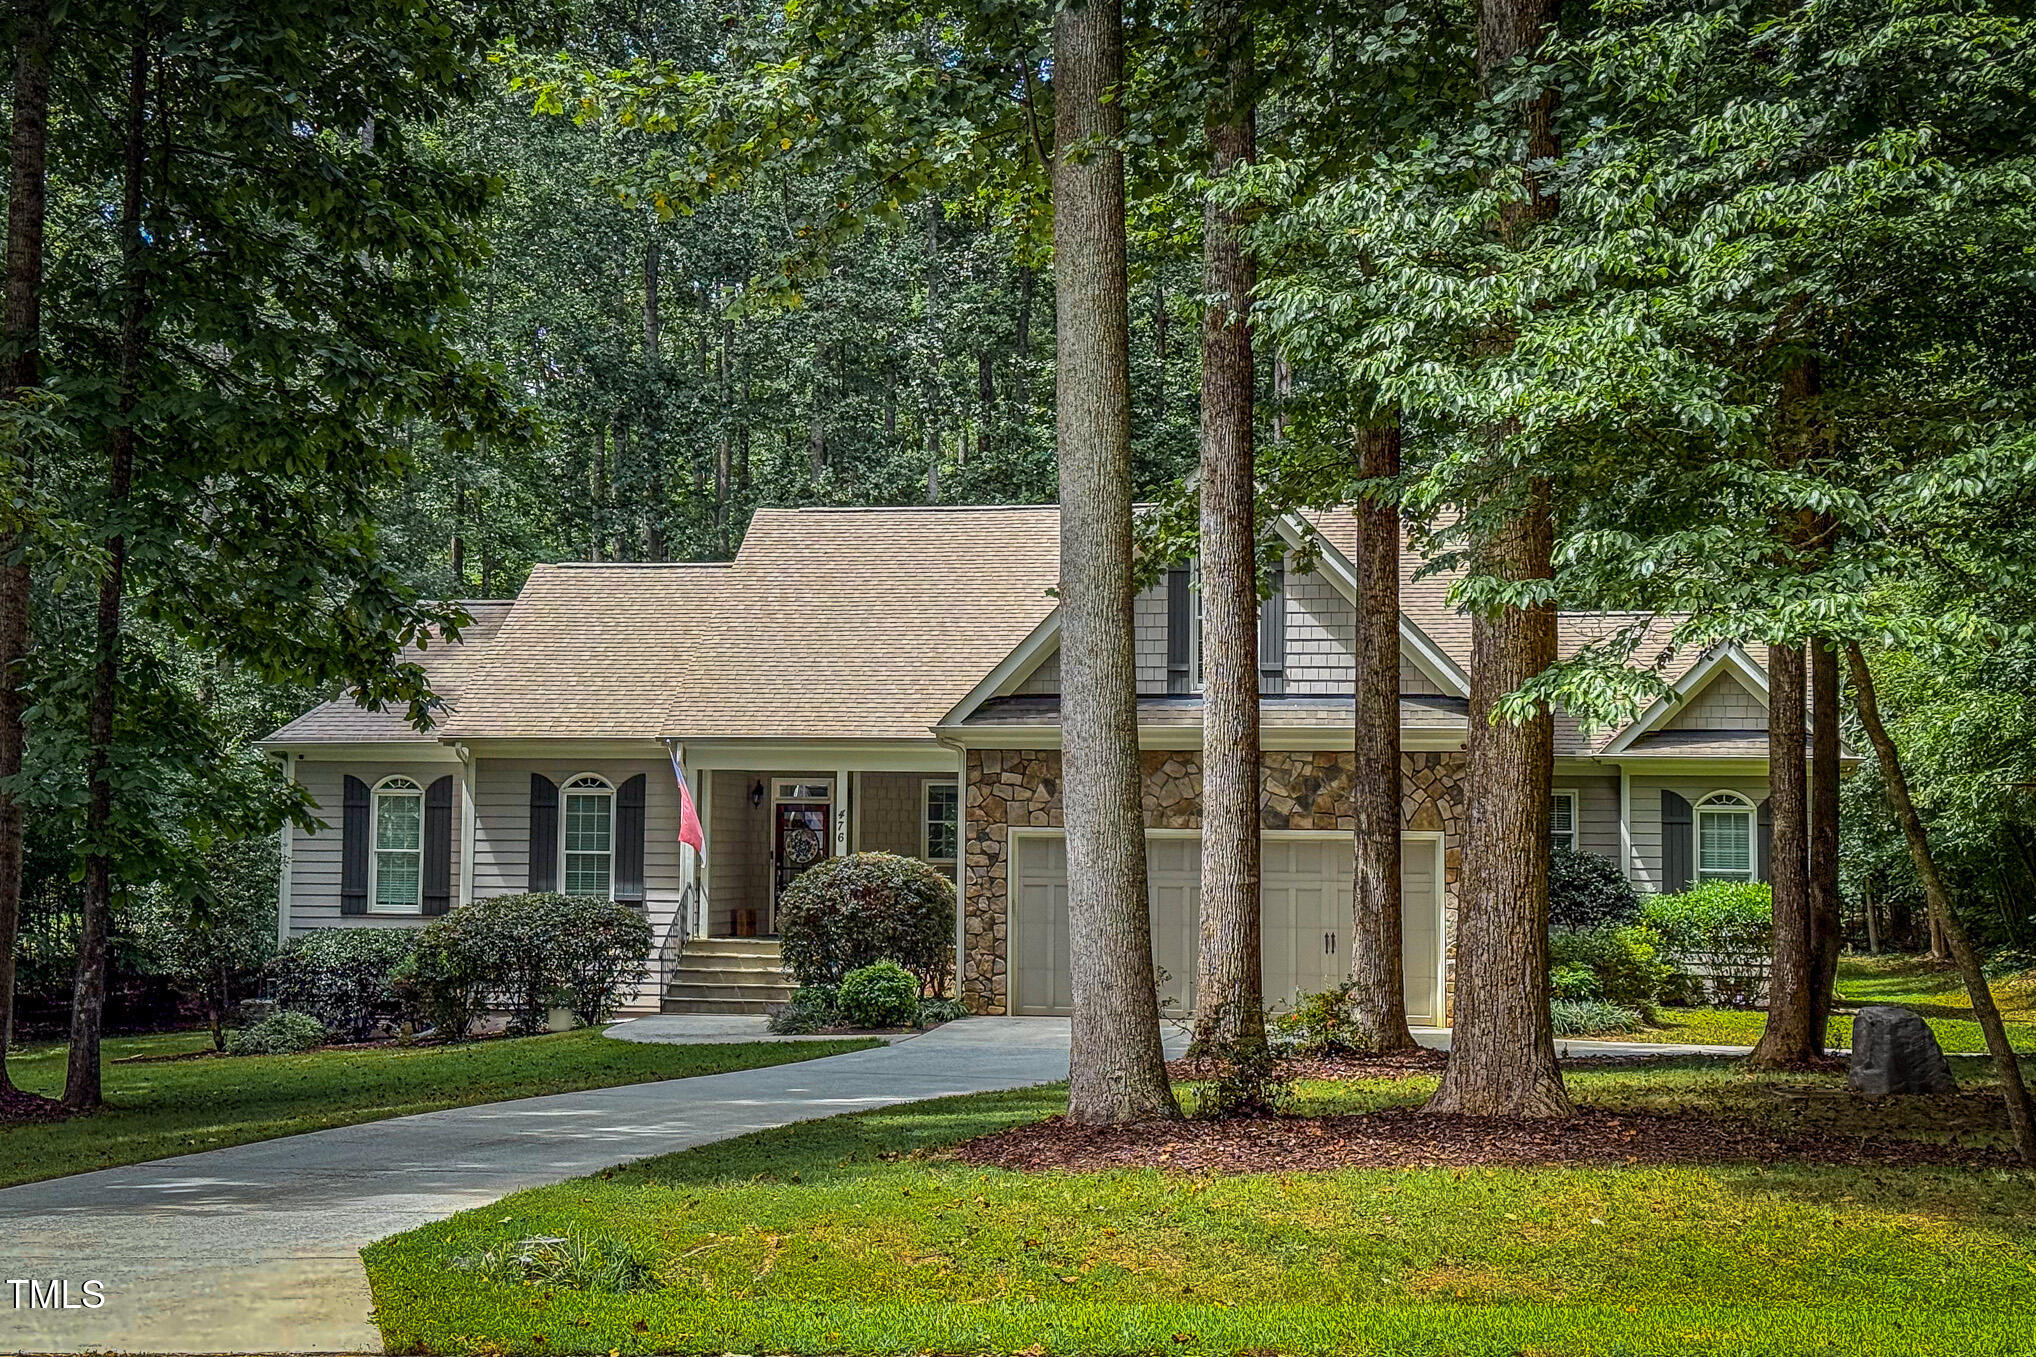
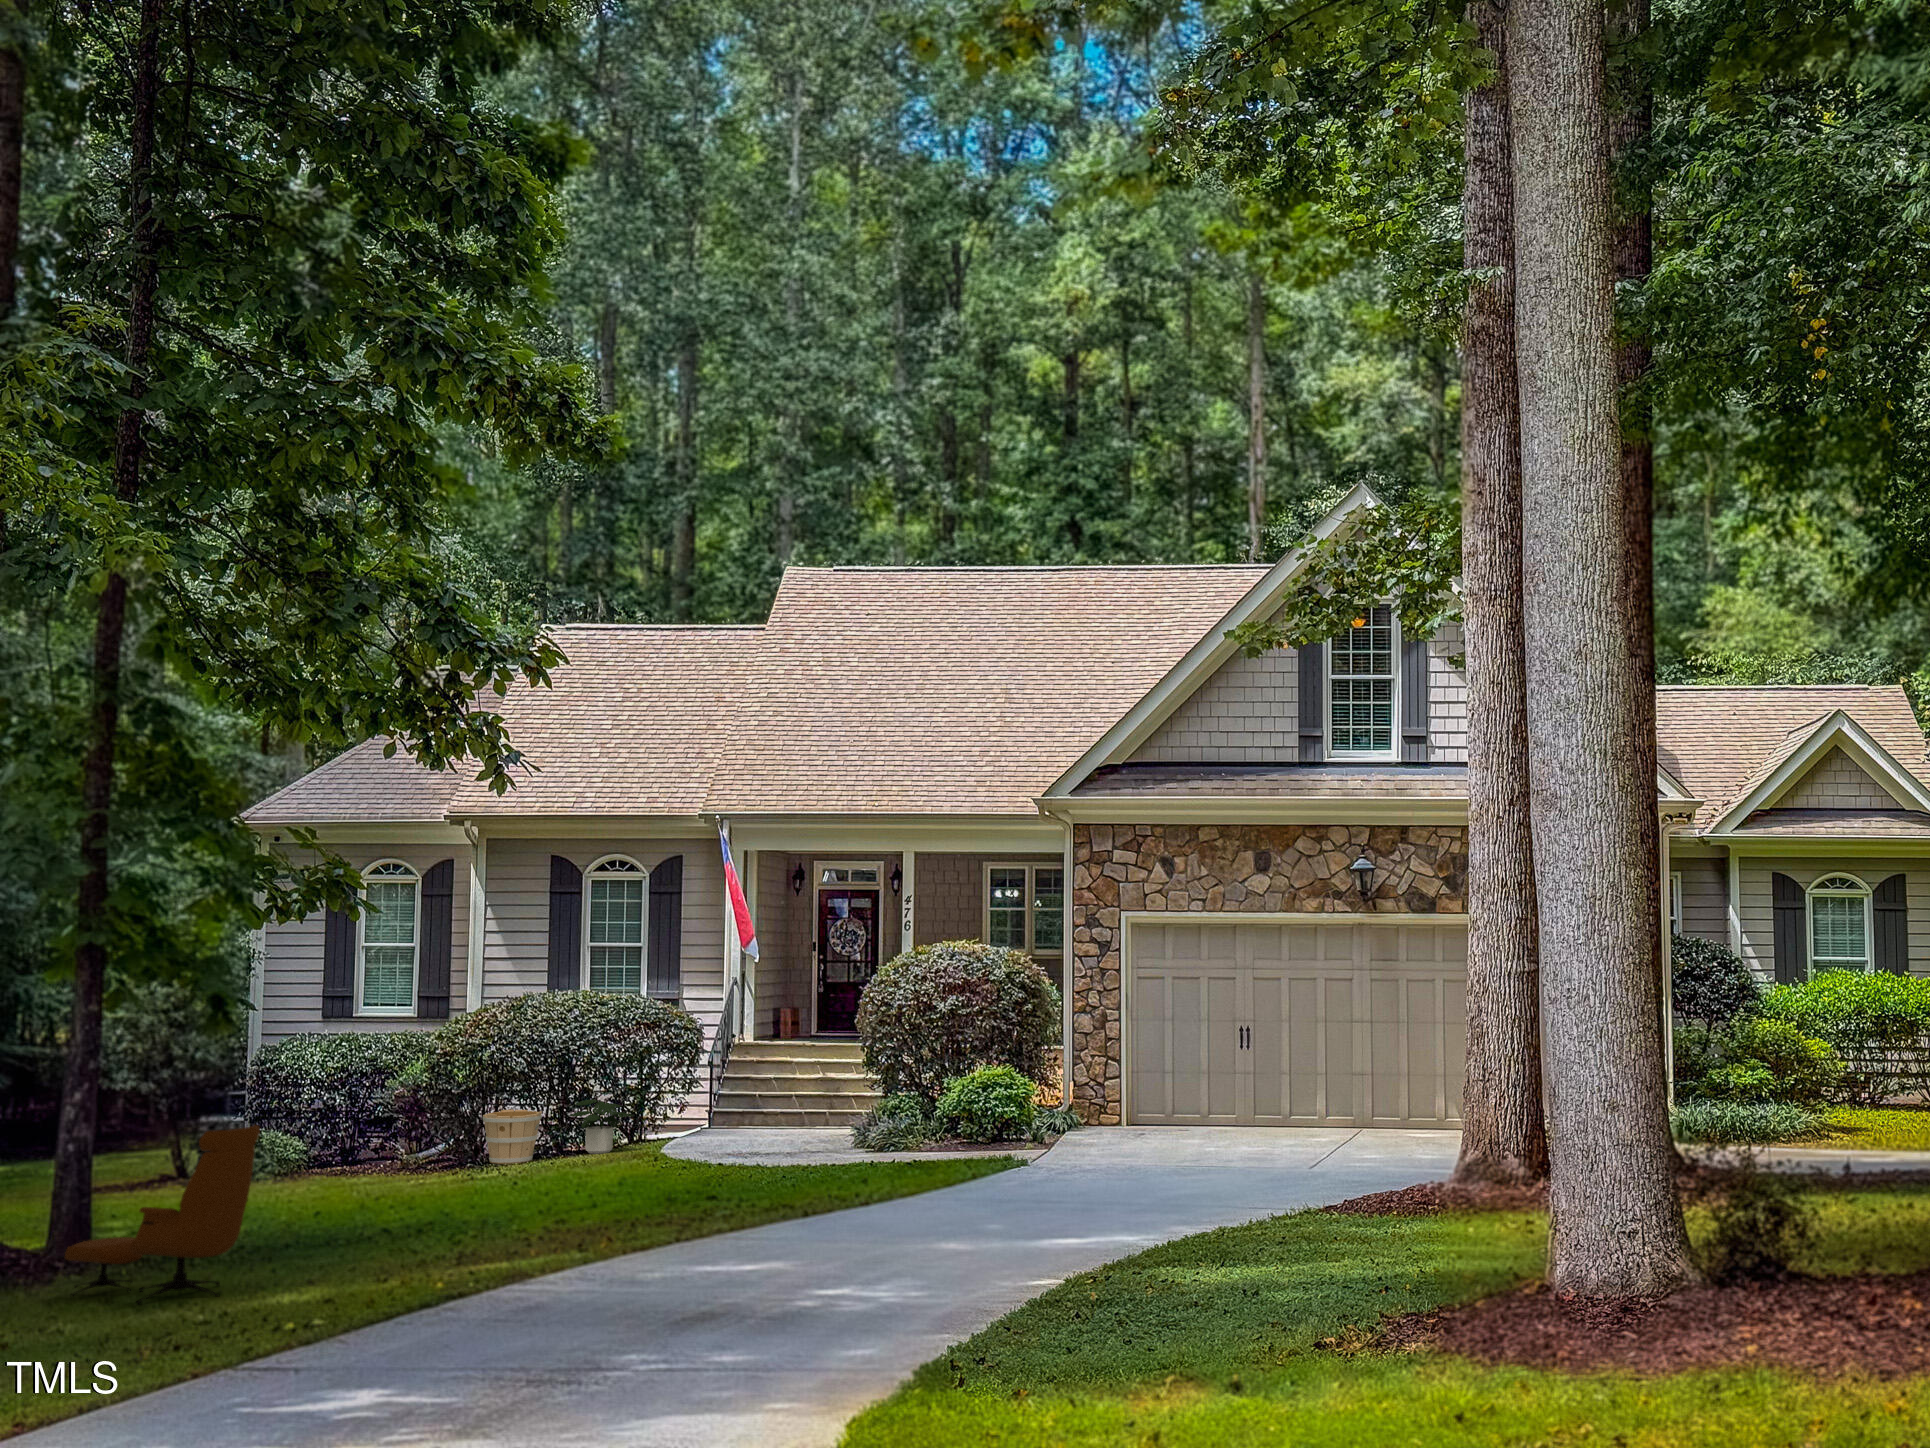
lounge chair: none [104,993,239,1119] -> present [65,1125,260,1305]
wooden bucket: none [460,993,510,1038] -> present [483,1110,542,1164]

